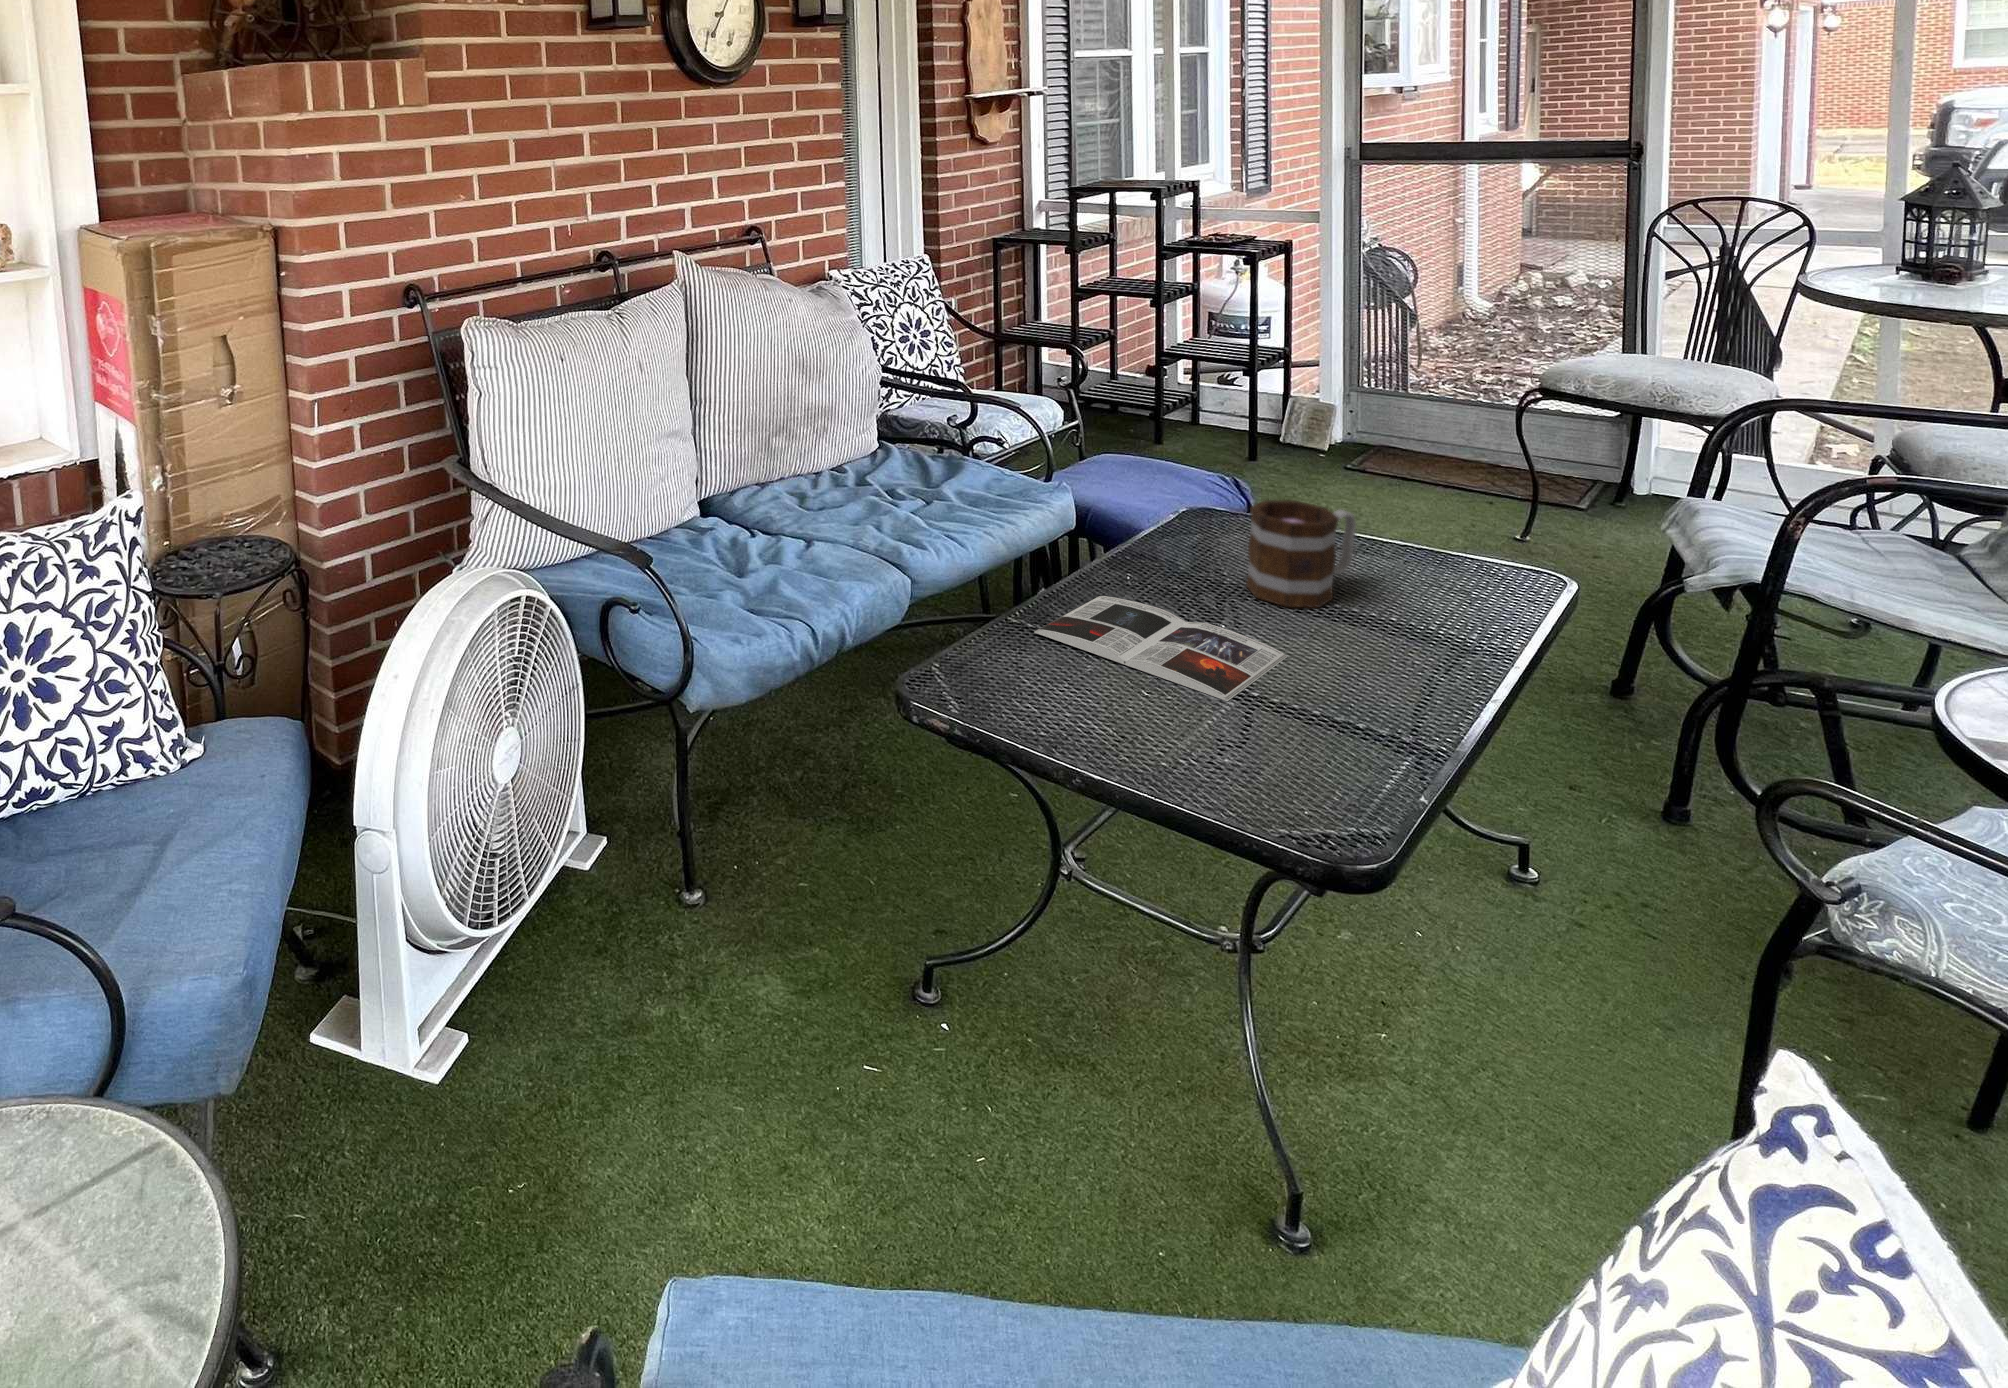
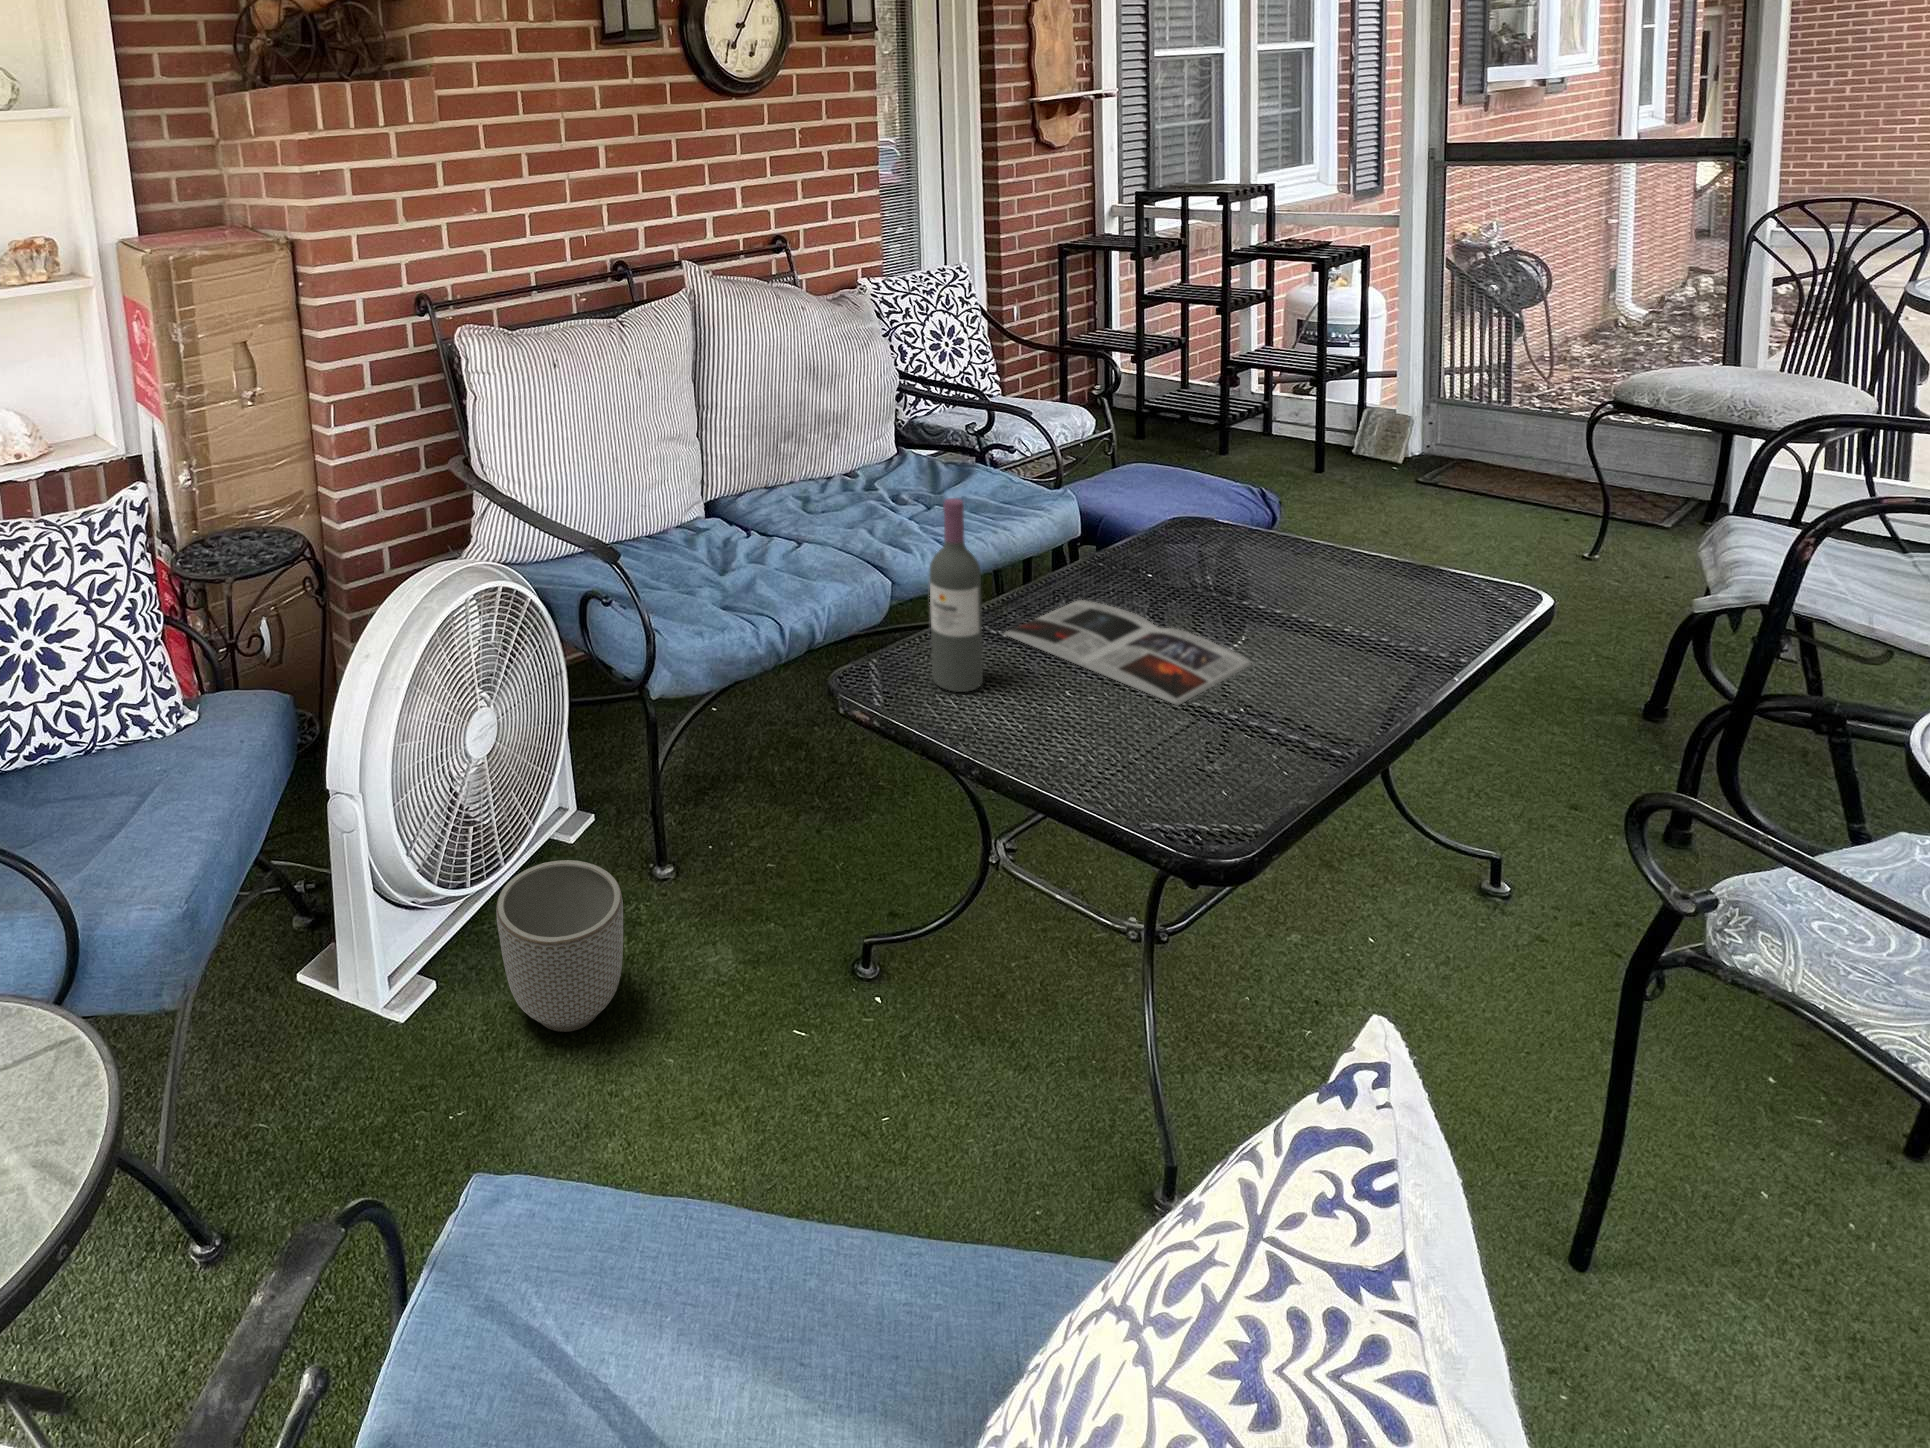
wine bottle: none [977,498,1031,694] -> present [930,498,983,692]
mug: present [1246,500,1356,608] -> none [1232,507,1346,617]
planter: none [539,879,671,1058] -> present [496,860,623,1032]

